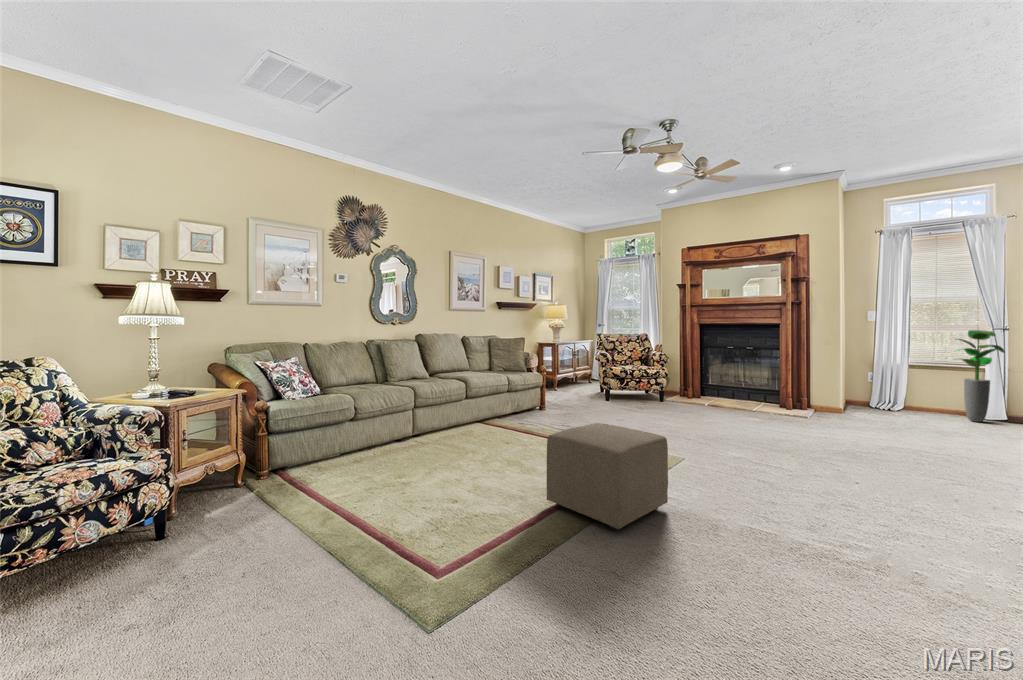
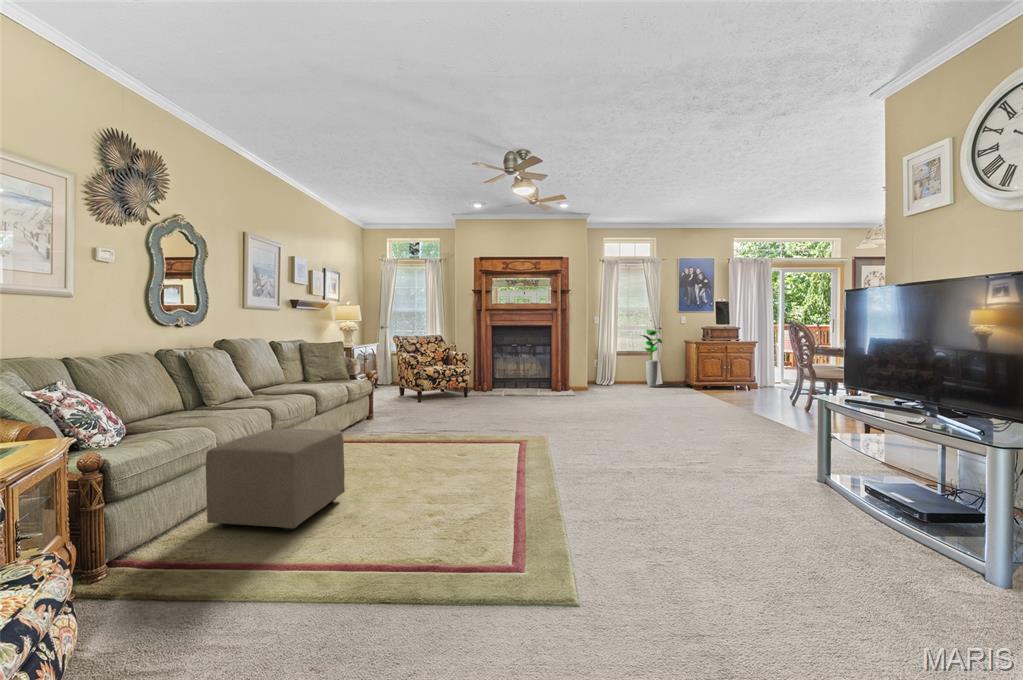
ottoman: present [547,423,668,530] -> present [206,429,345,531]

